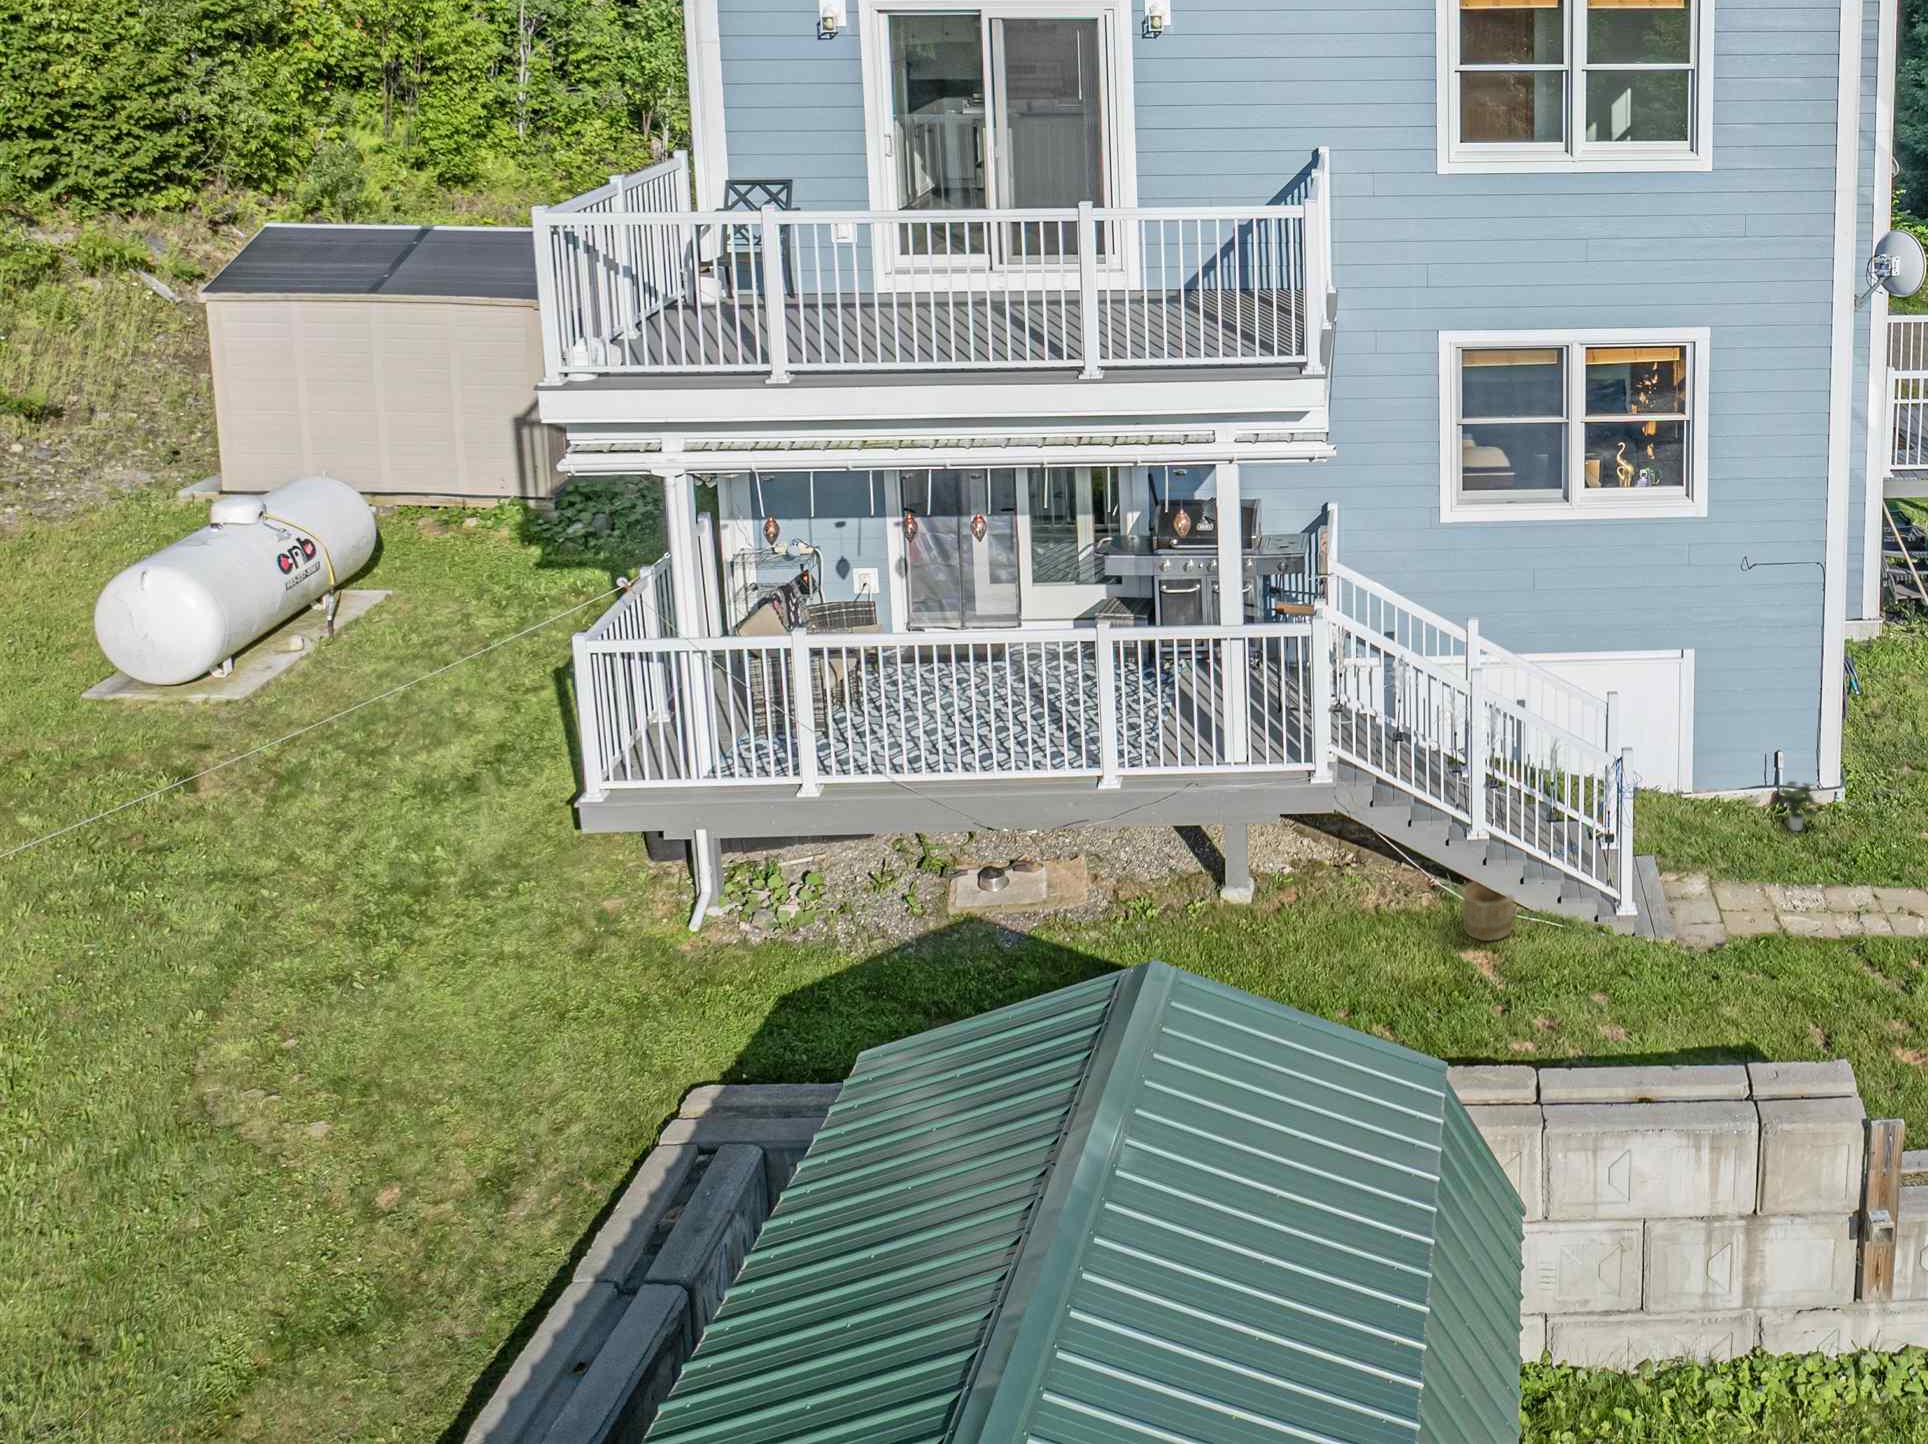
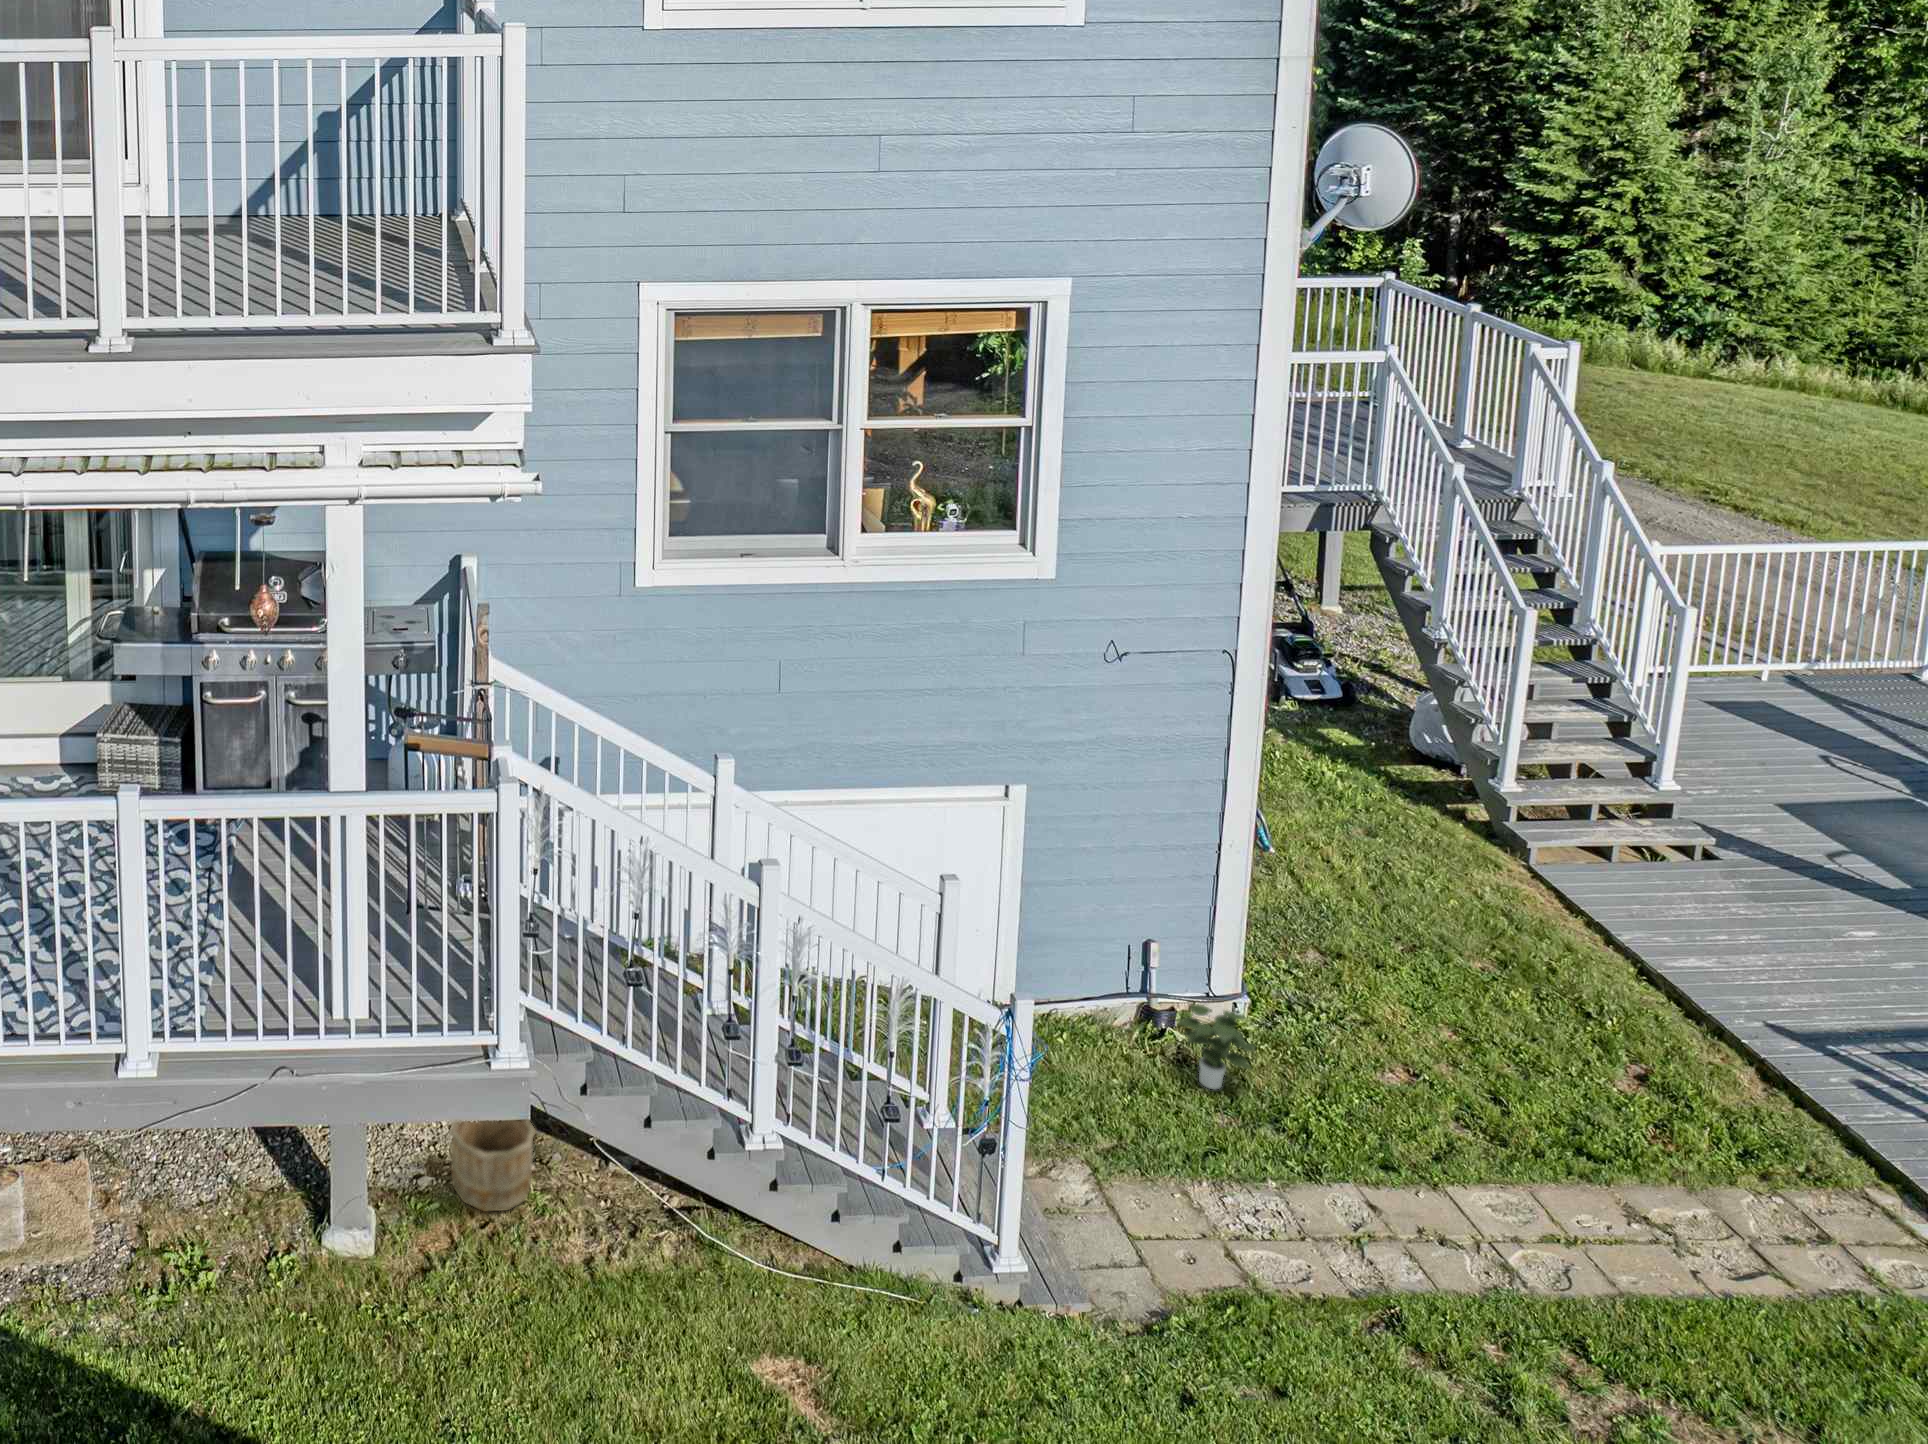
wooden bucket: present [1462,882,1514,941] -> present [449,1117,535,1211]

